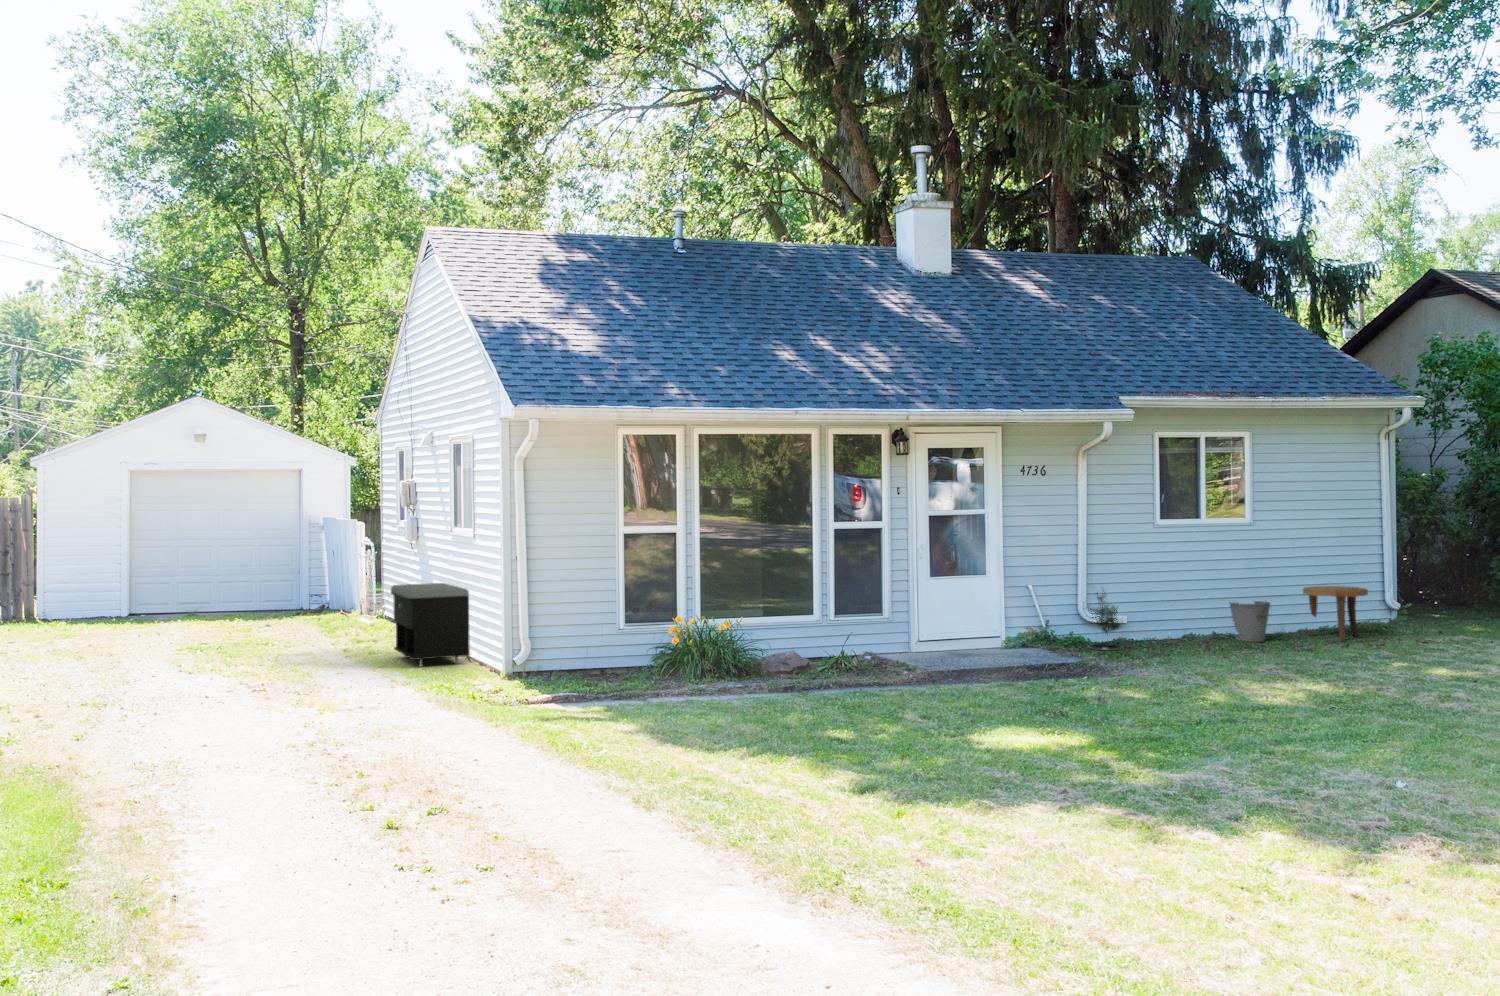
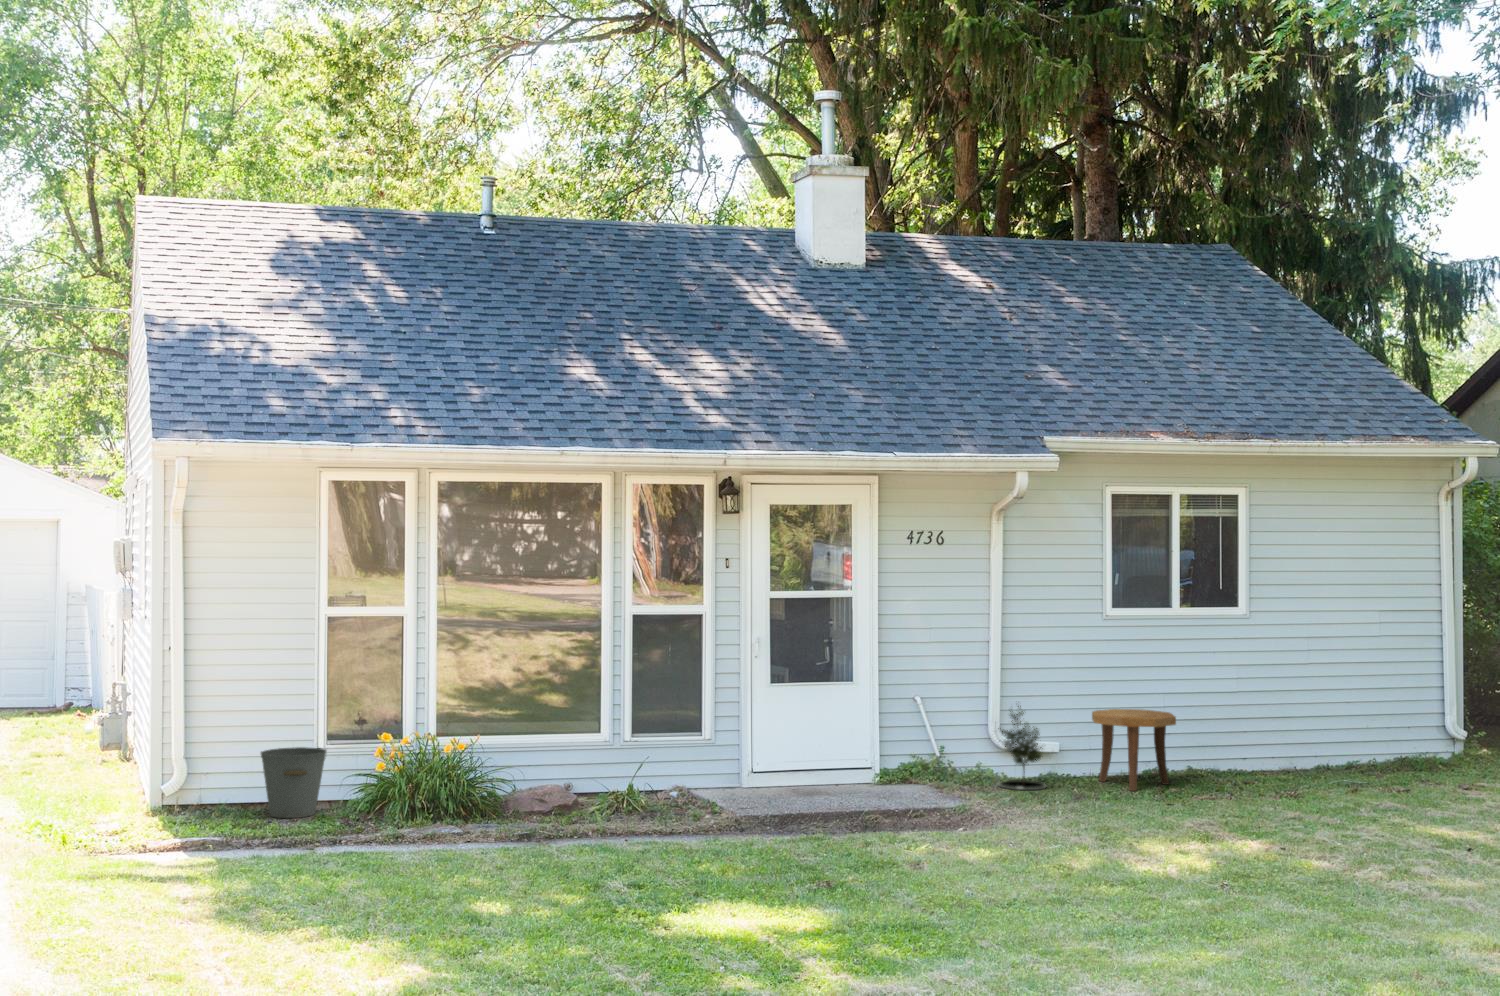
storage bench: present [391,583,470,667] -> none [49,674,137,790]
side table: present [1303,586,1368,640] -> present [1092,709,1176,791]
bucket: present [1230,601,1270,642] -> present [261,747,327,818]

